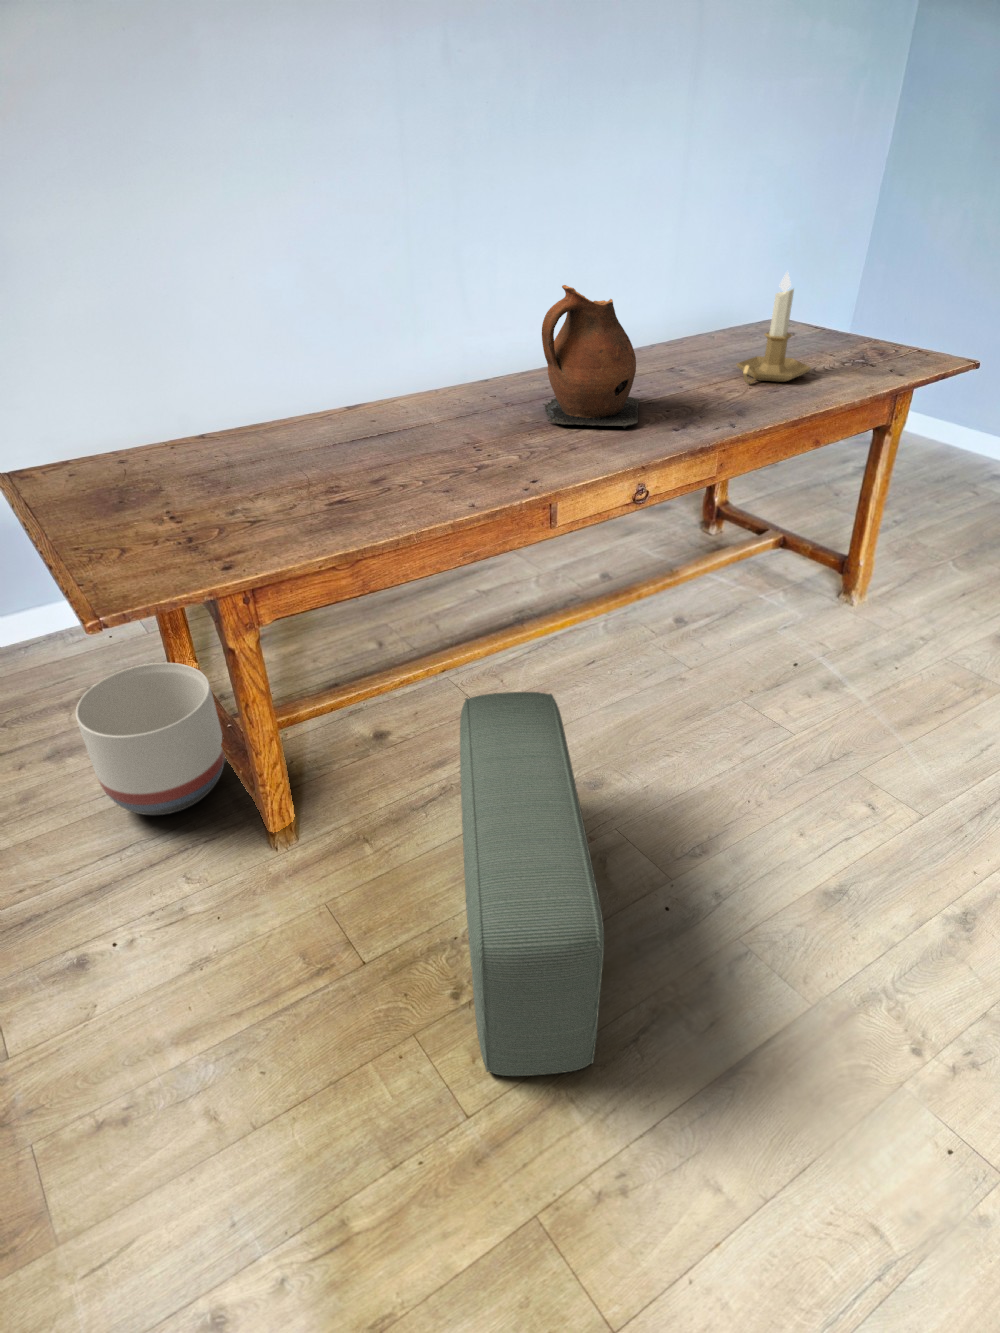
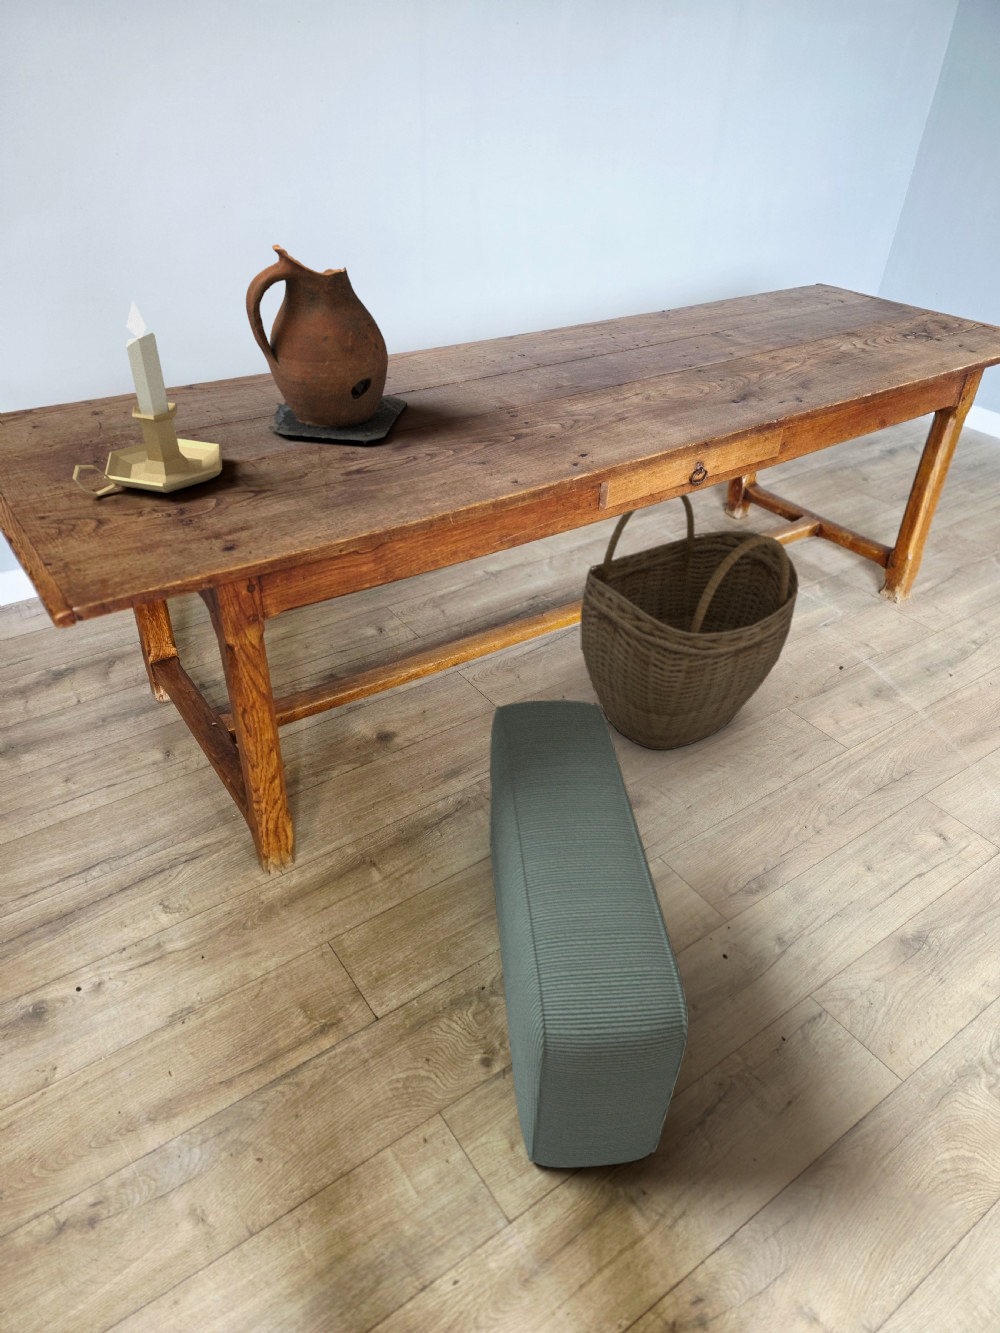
candlestick: present [737,272,811,384] -> present [73,301,222,496]
ceramic pitcher: present [542,285,639,429] -> present [246,245,407,444]
woven basket: none [548,503,740,741] -> present [580,495,799,750]
planter: present [76,663,225,815] -> none [35,651,210,829]

